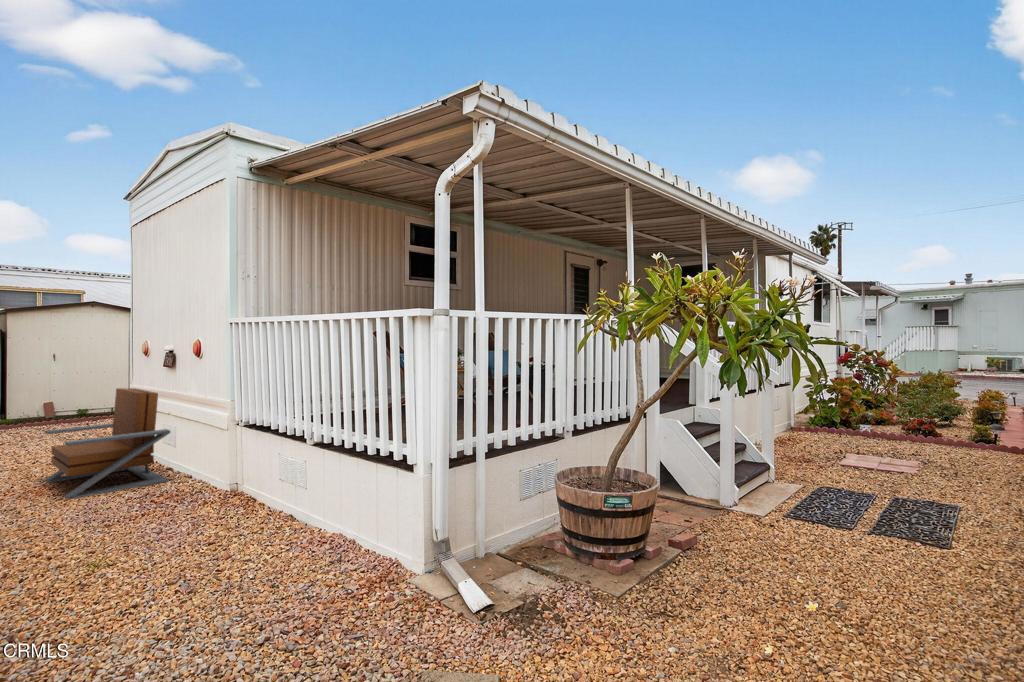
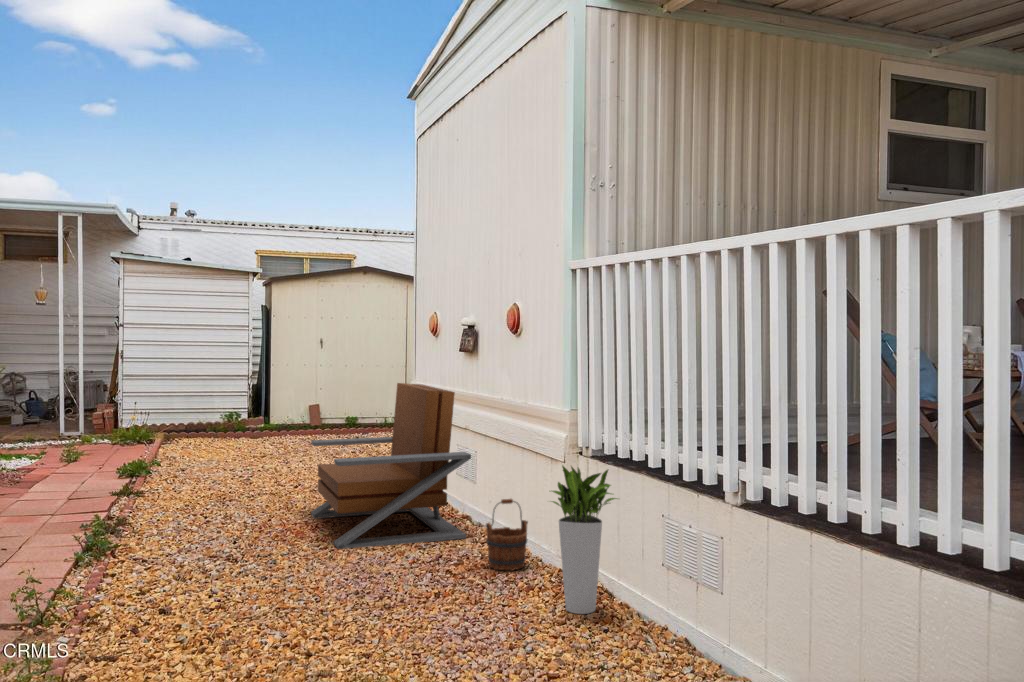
planter: none [213,432,258,512] -> present [552,466,617,614]
wooden bucket: none [178,454,207,497] -> present [486,499,528,571]

